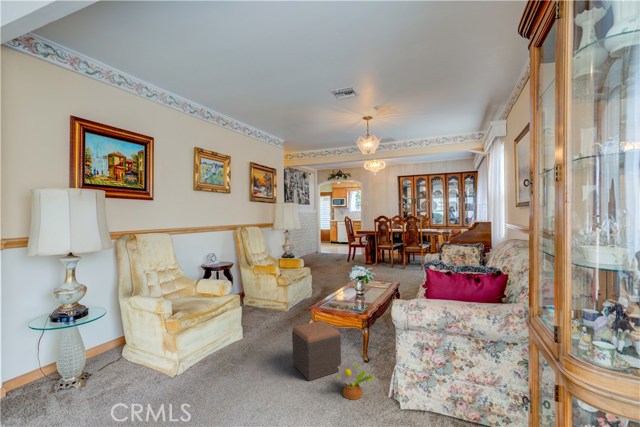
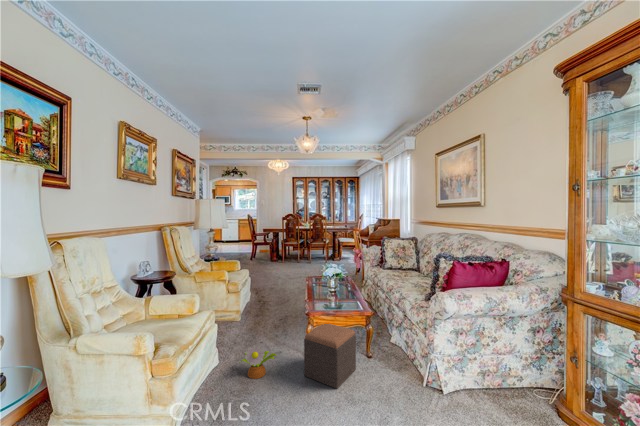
decorative plant: present [336,362,375,400] -> present [241,345,277,379]

